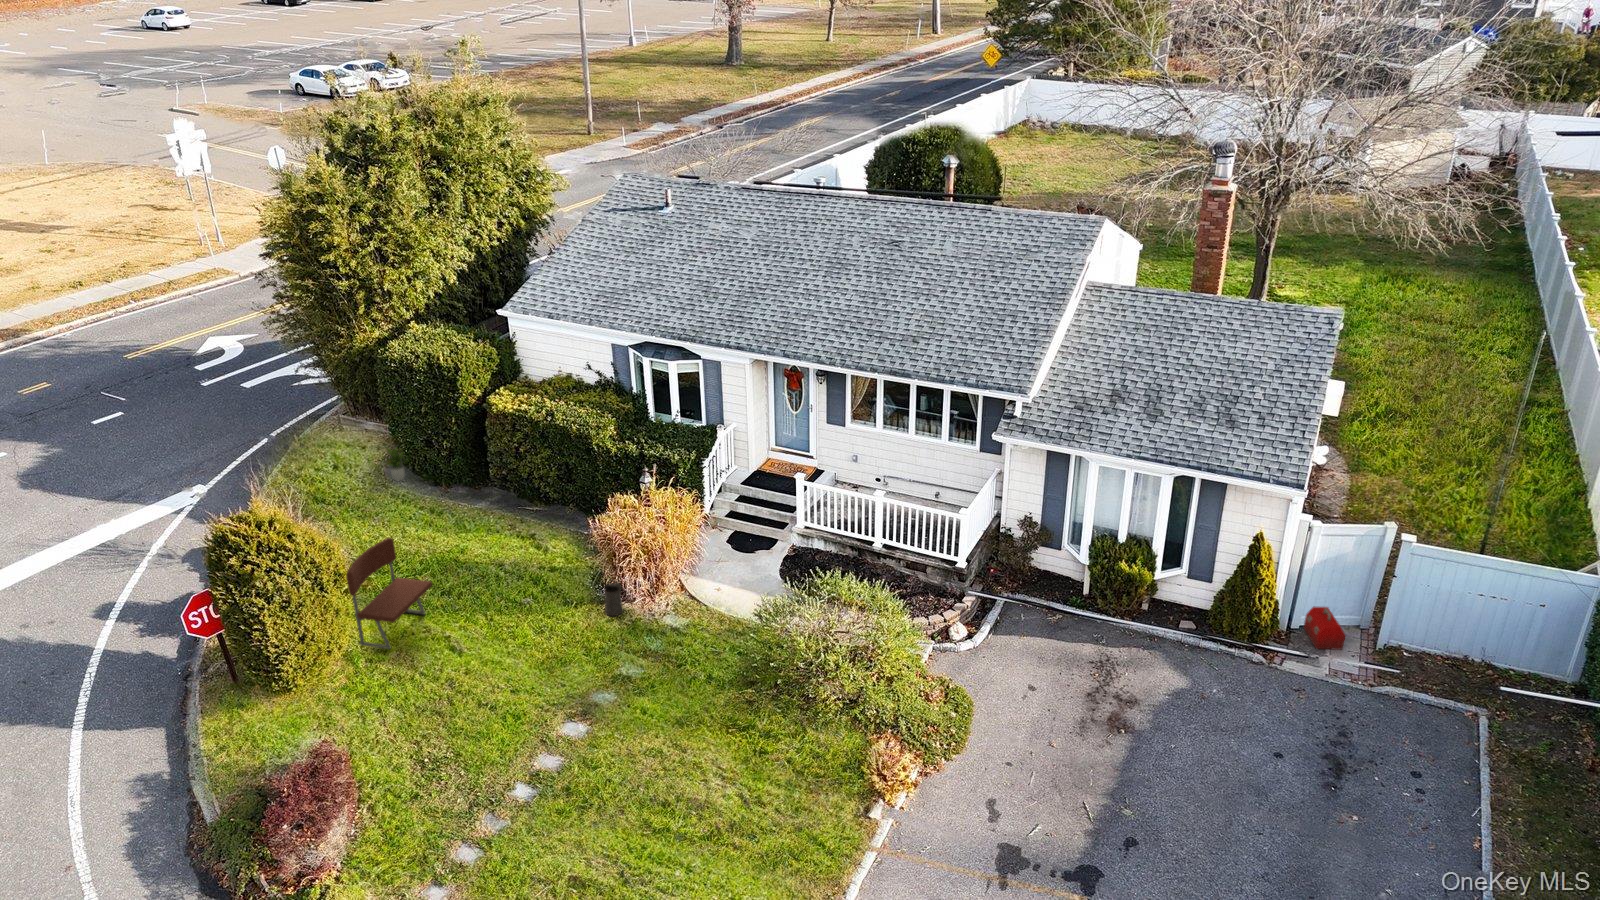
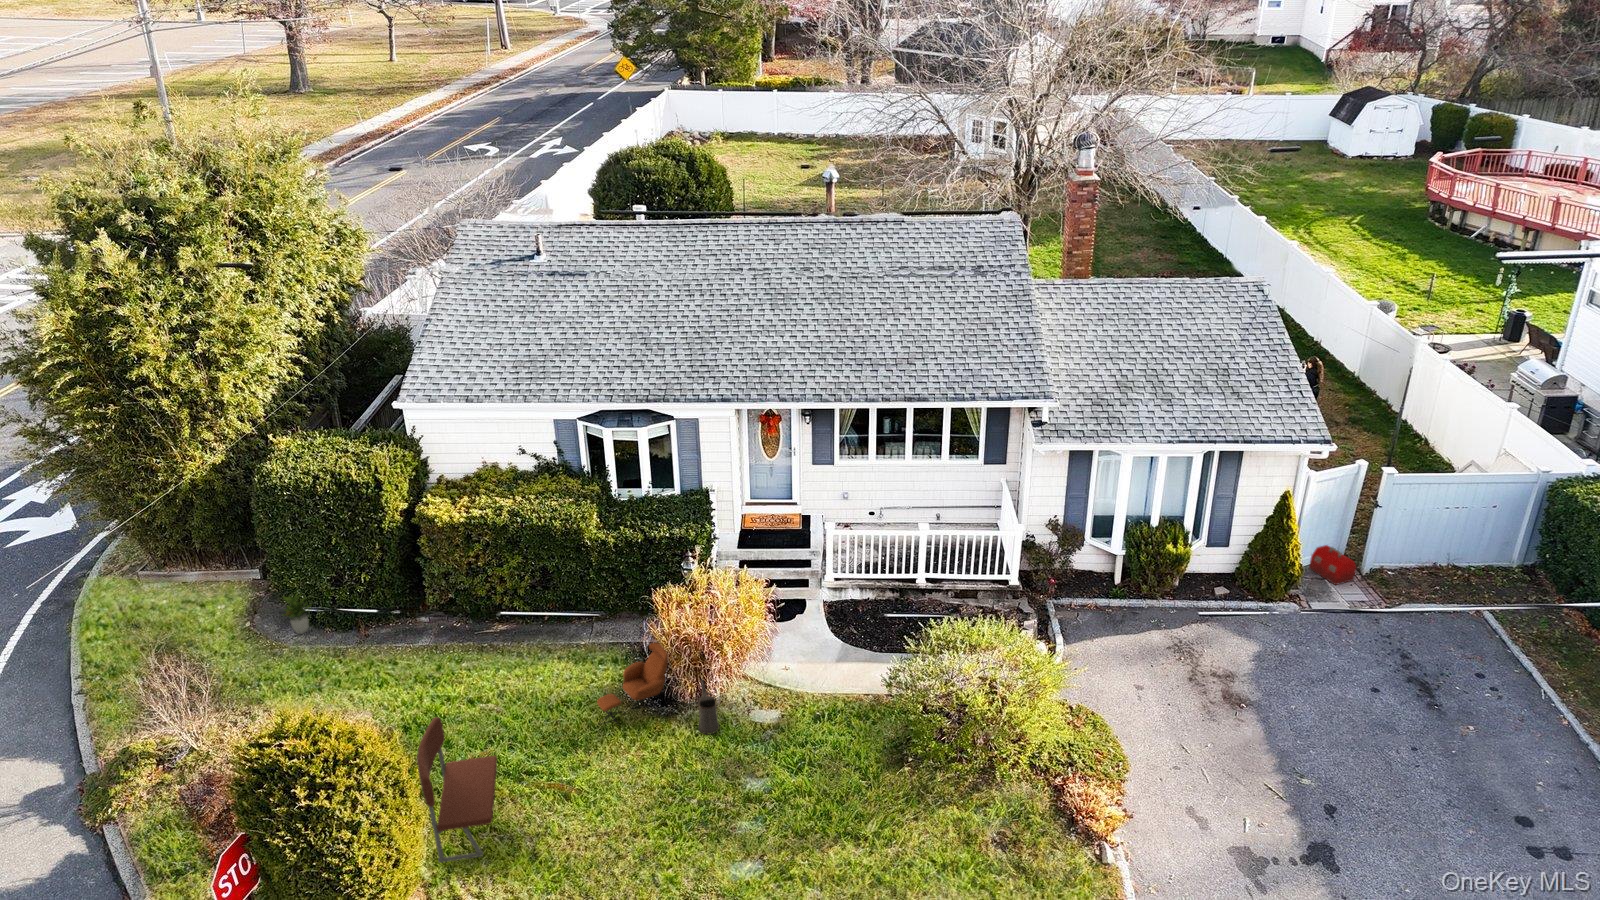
lounge chair: none [537,534,604,593] -> present [597,643,668,723]

